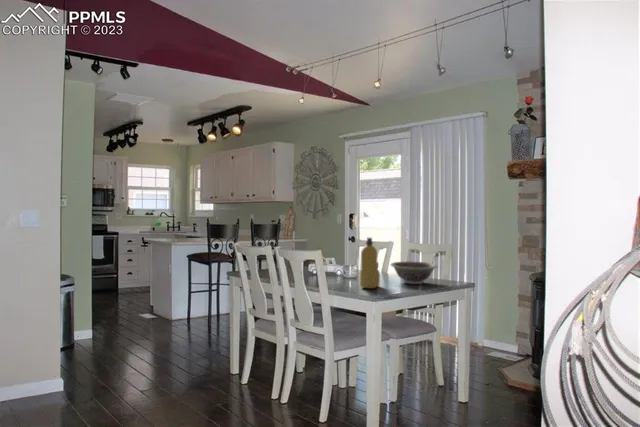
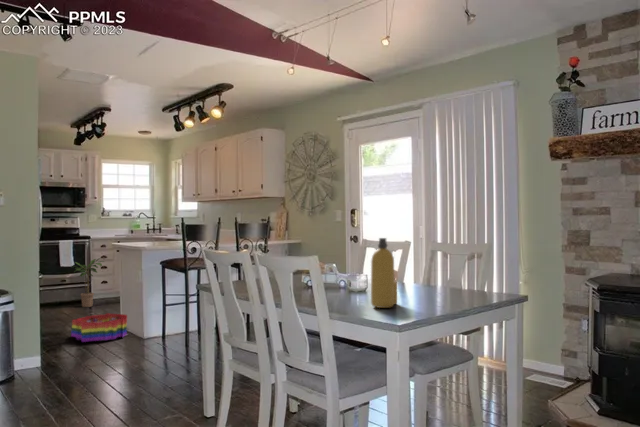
potted plant: none [104,251,134,294] -> present [73,259,102,307]
decorative bowl: present [391,261,437,284] -> none [410,268,474,299]
storage bin: none [111,298,158,321] -> present [71,313,127,342]

